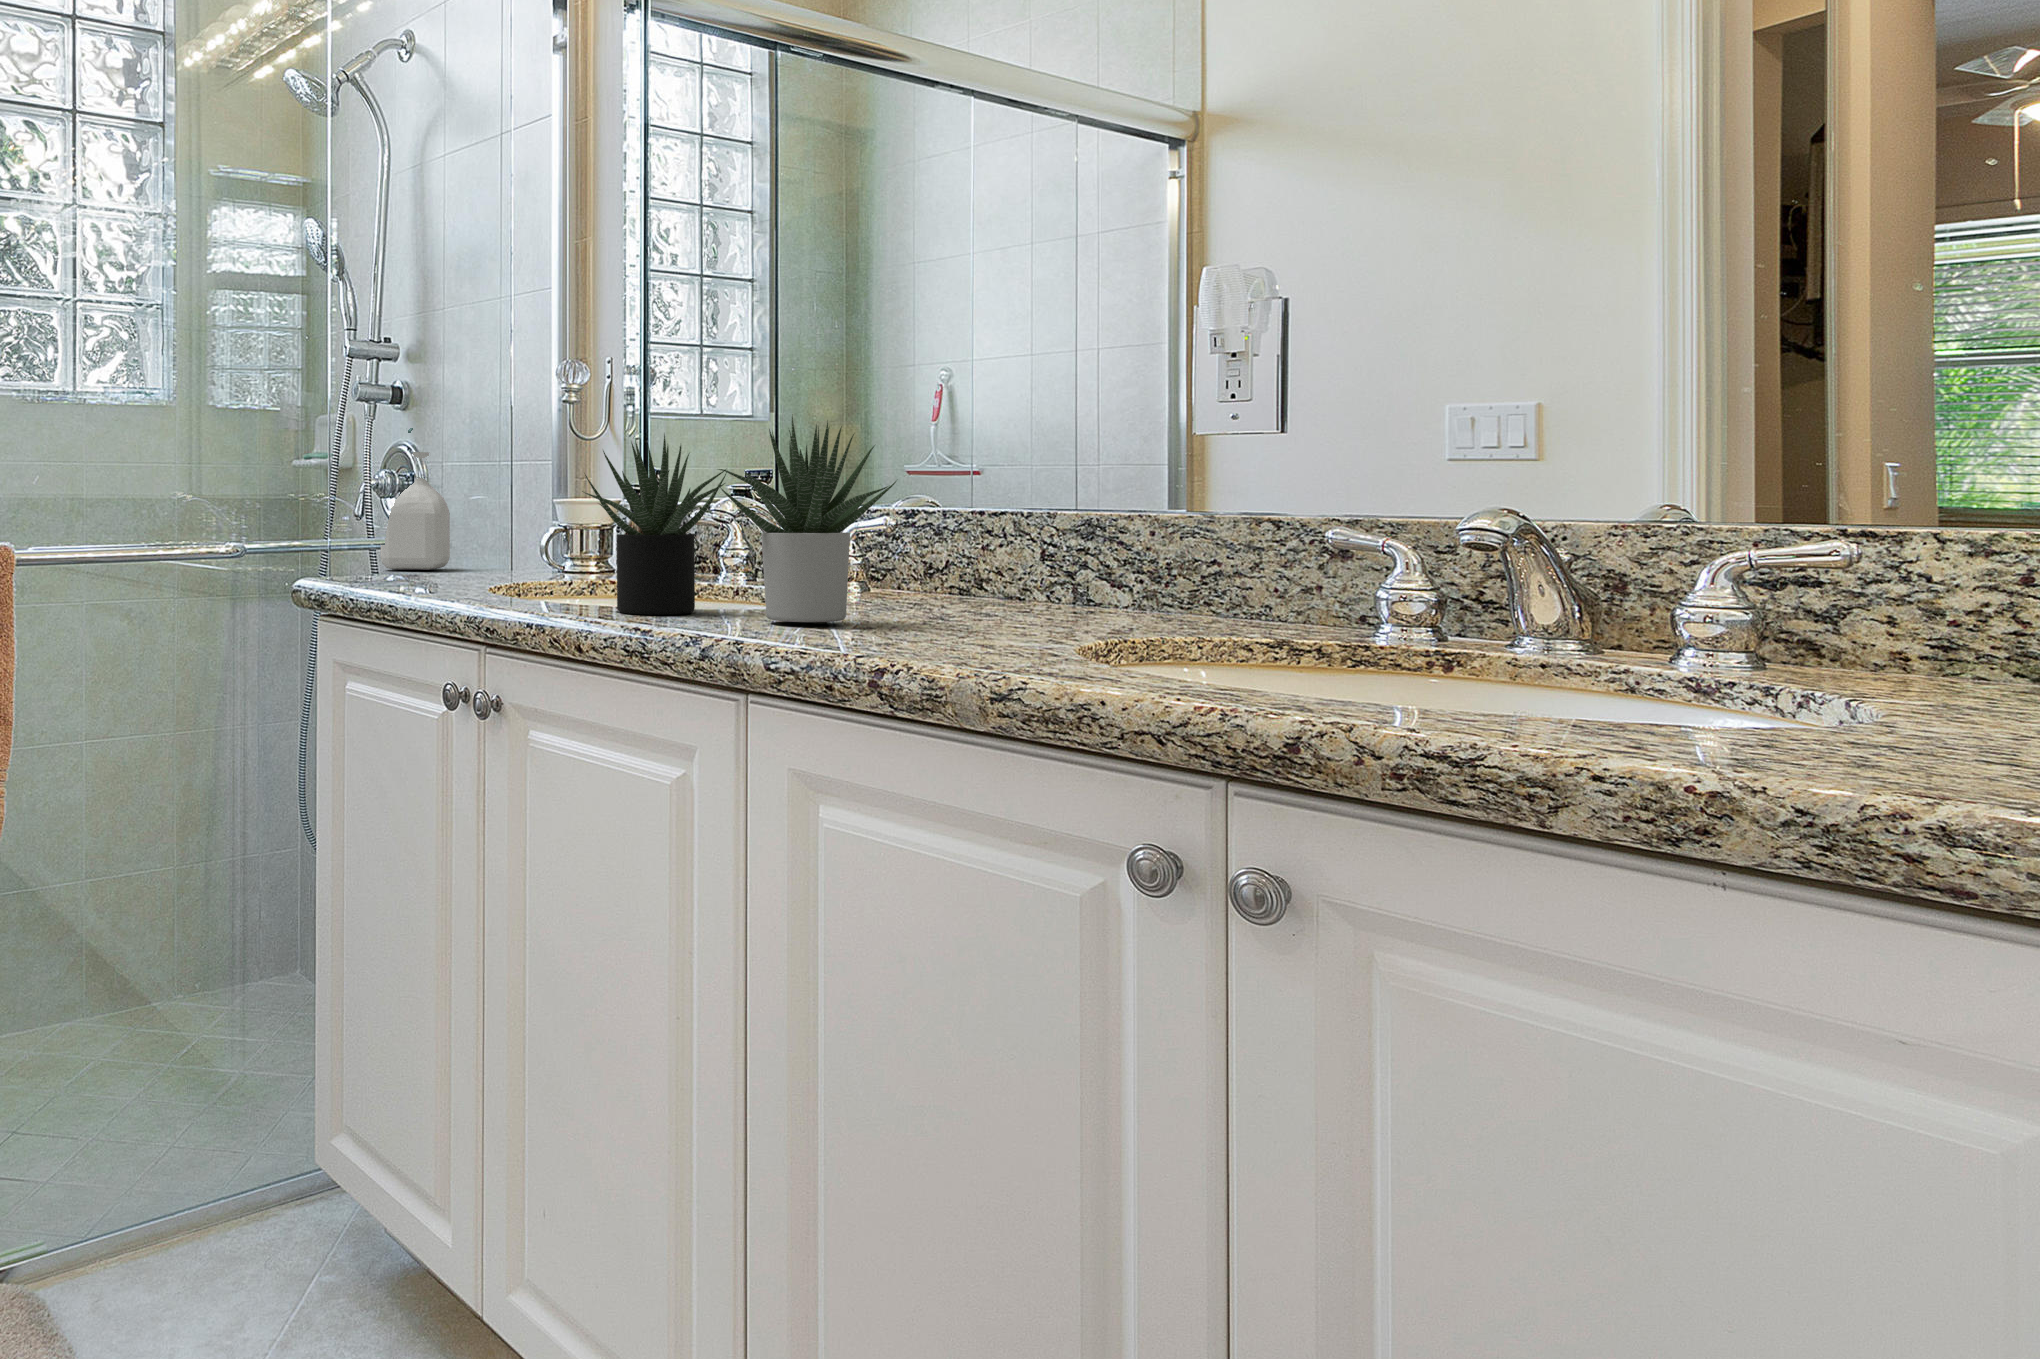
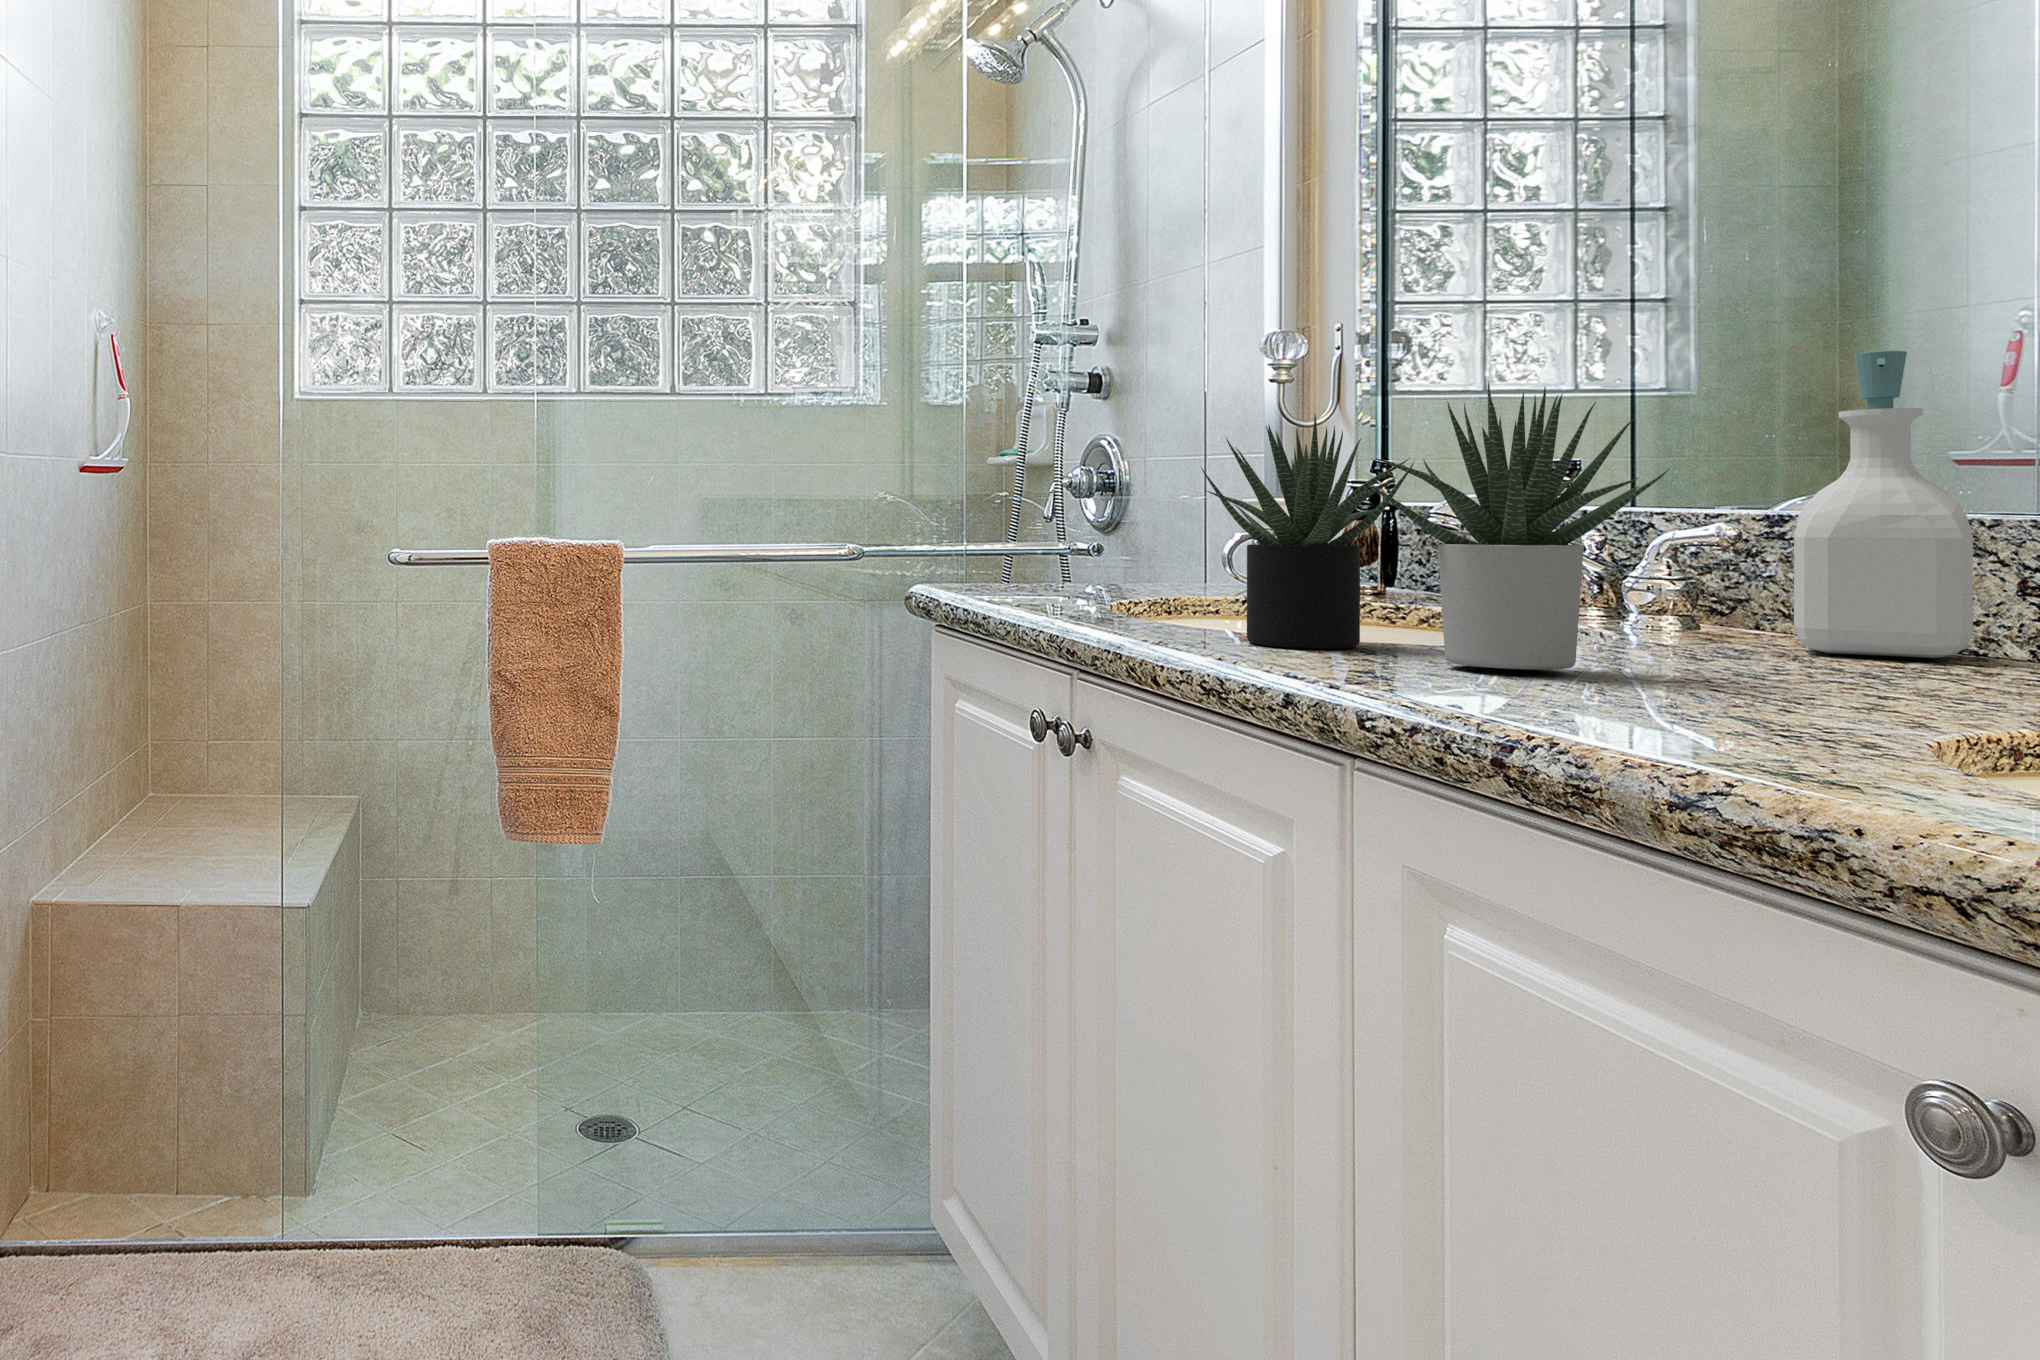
soap bottle: present [381,428,450,570] -> present [1794,350,1973,658]

